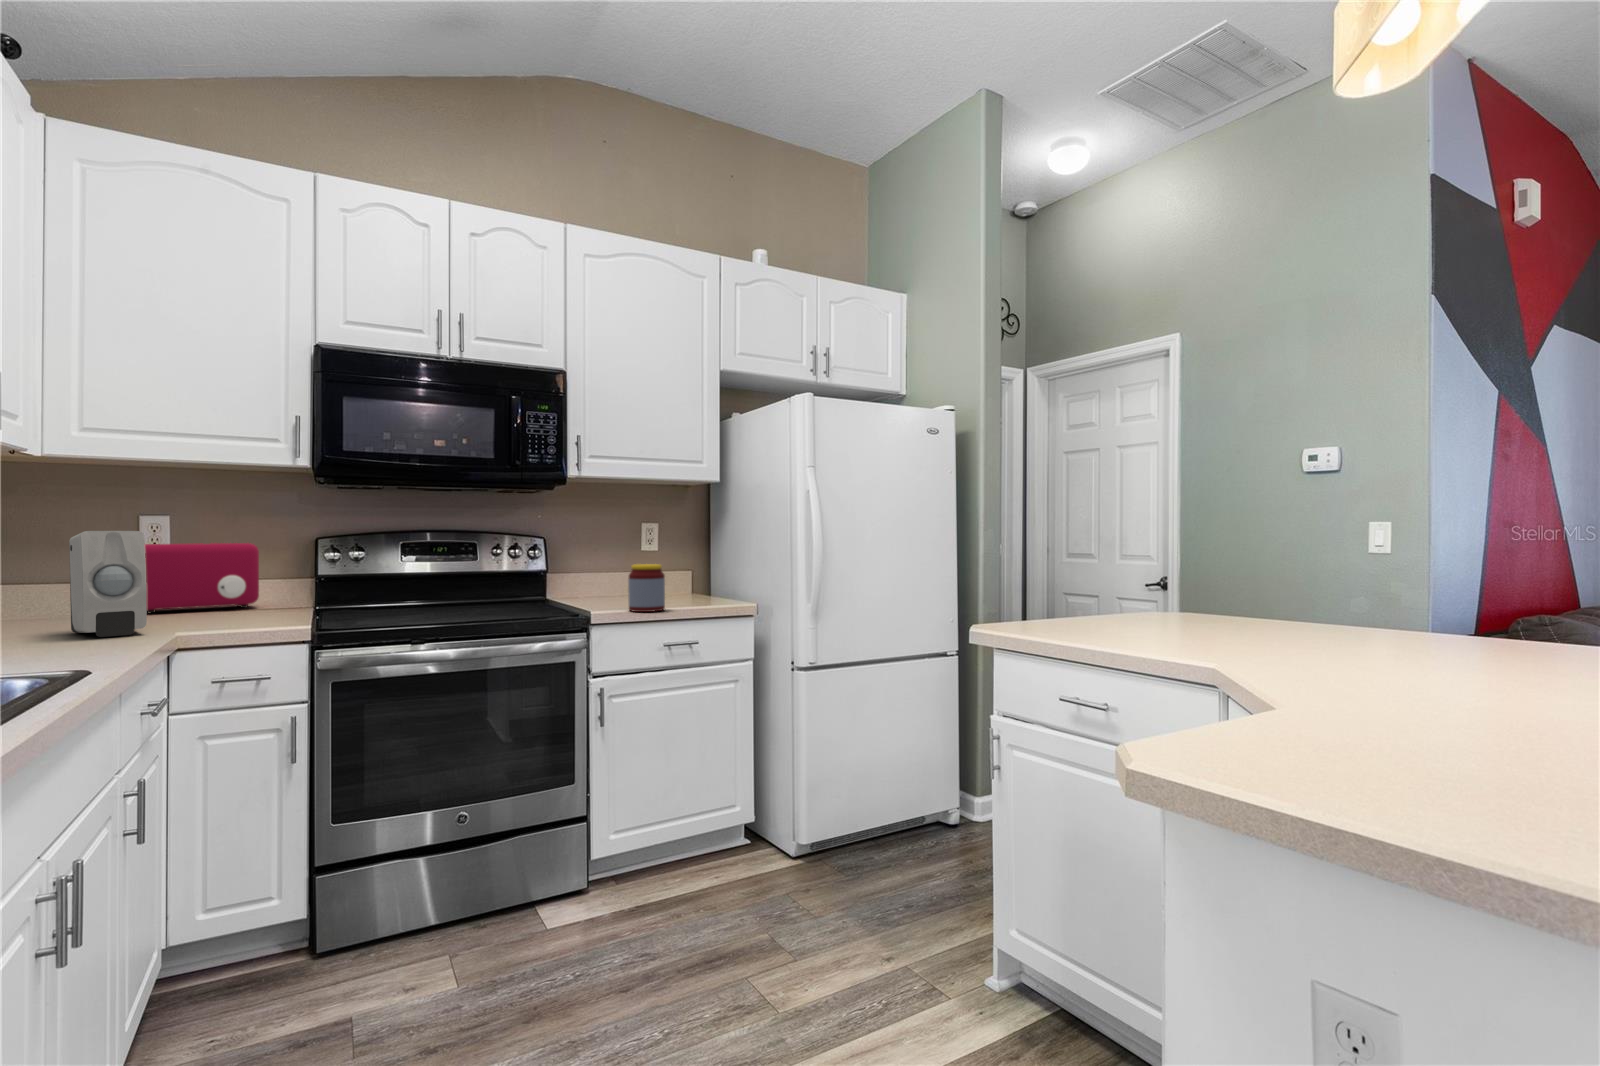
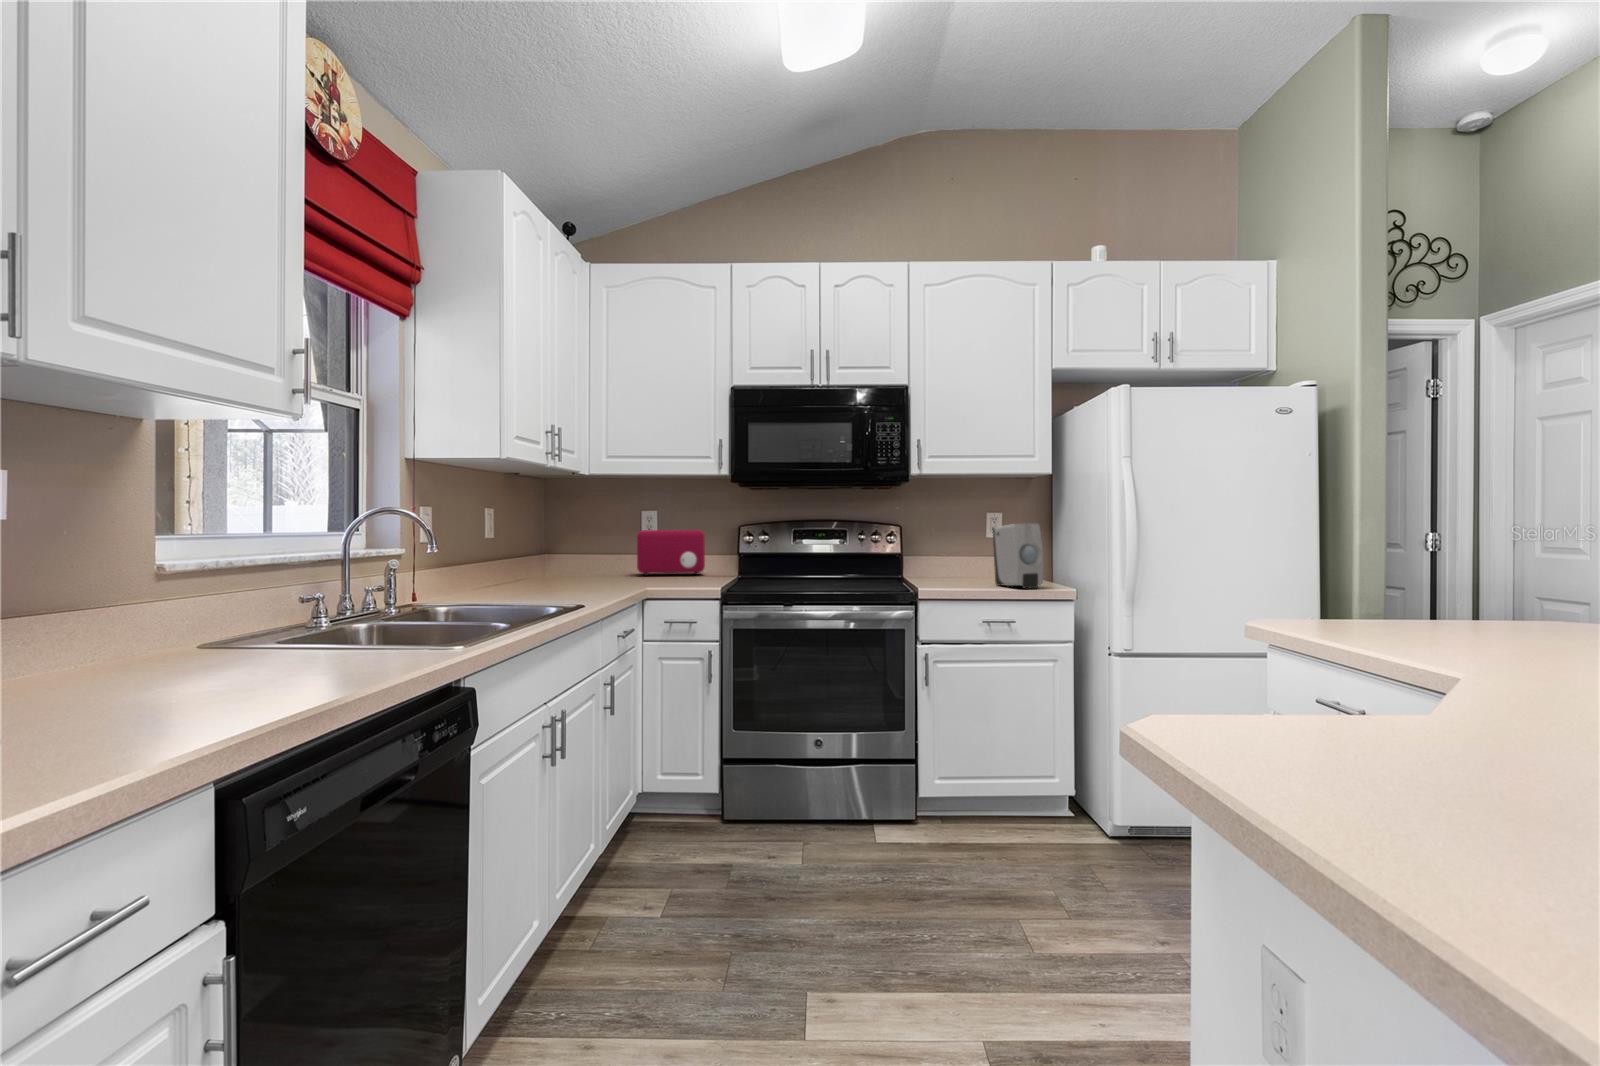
soap dispenser: present [69,531,147,637] -> present [993,524,1043,589]
jar: present [628,564,665,612] -> none [954,550,986,592]

